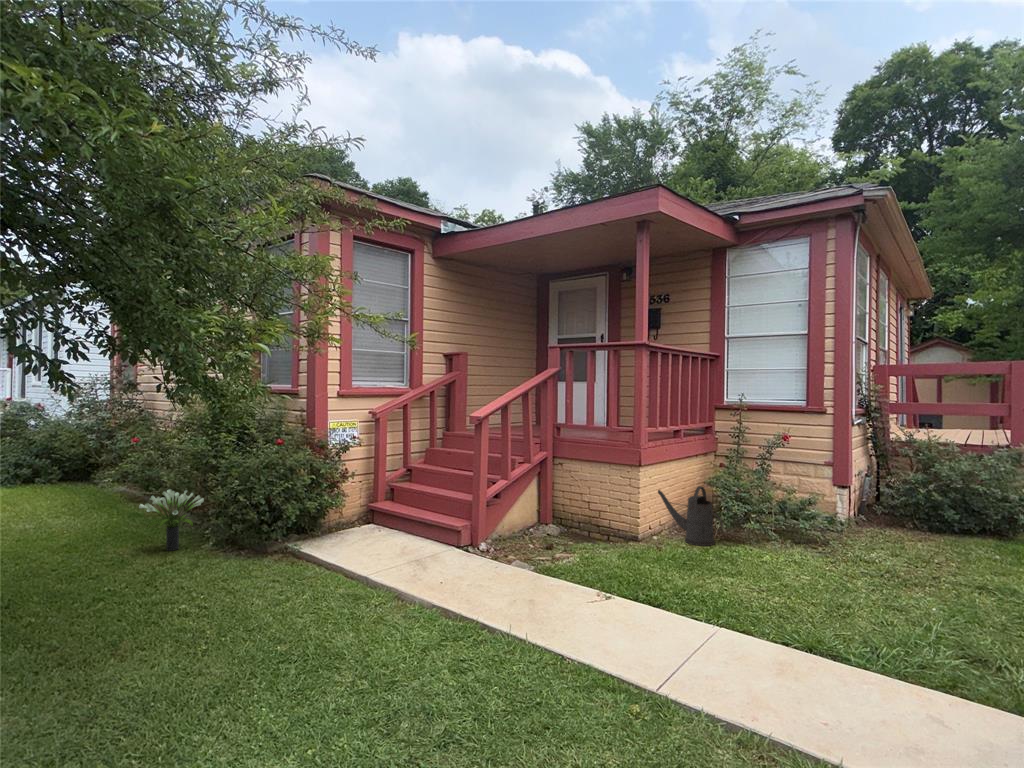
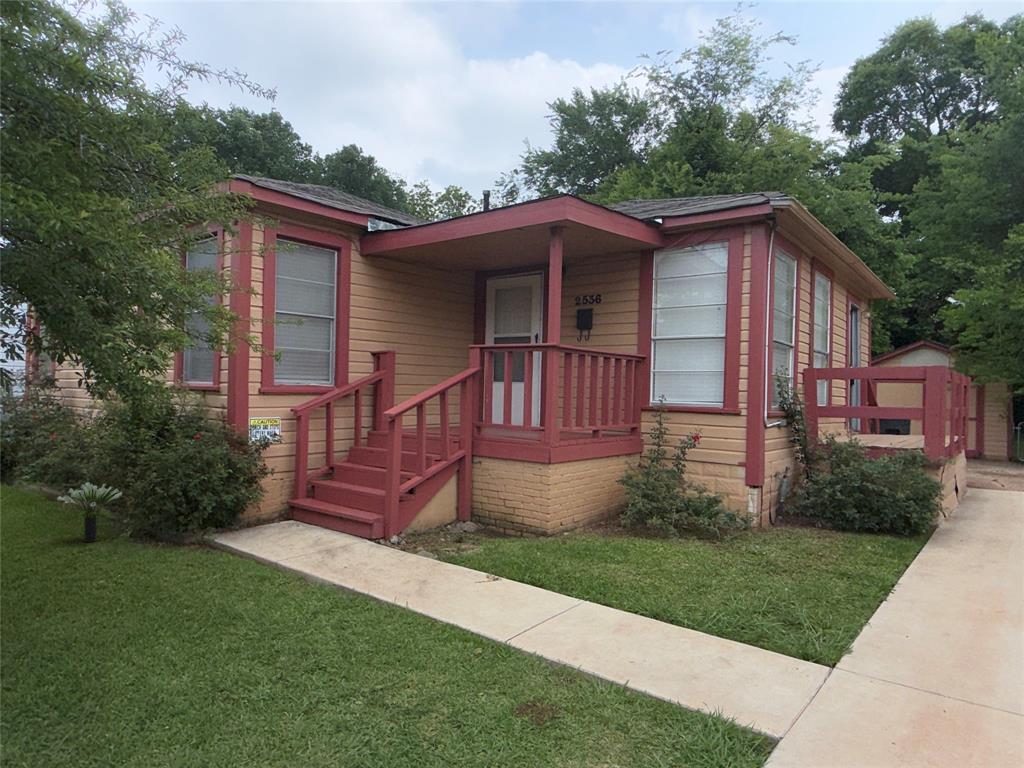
watering can: present [658,486,723,546] -> none [571,483,627,540]

